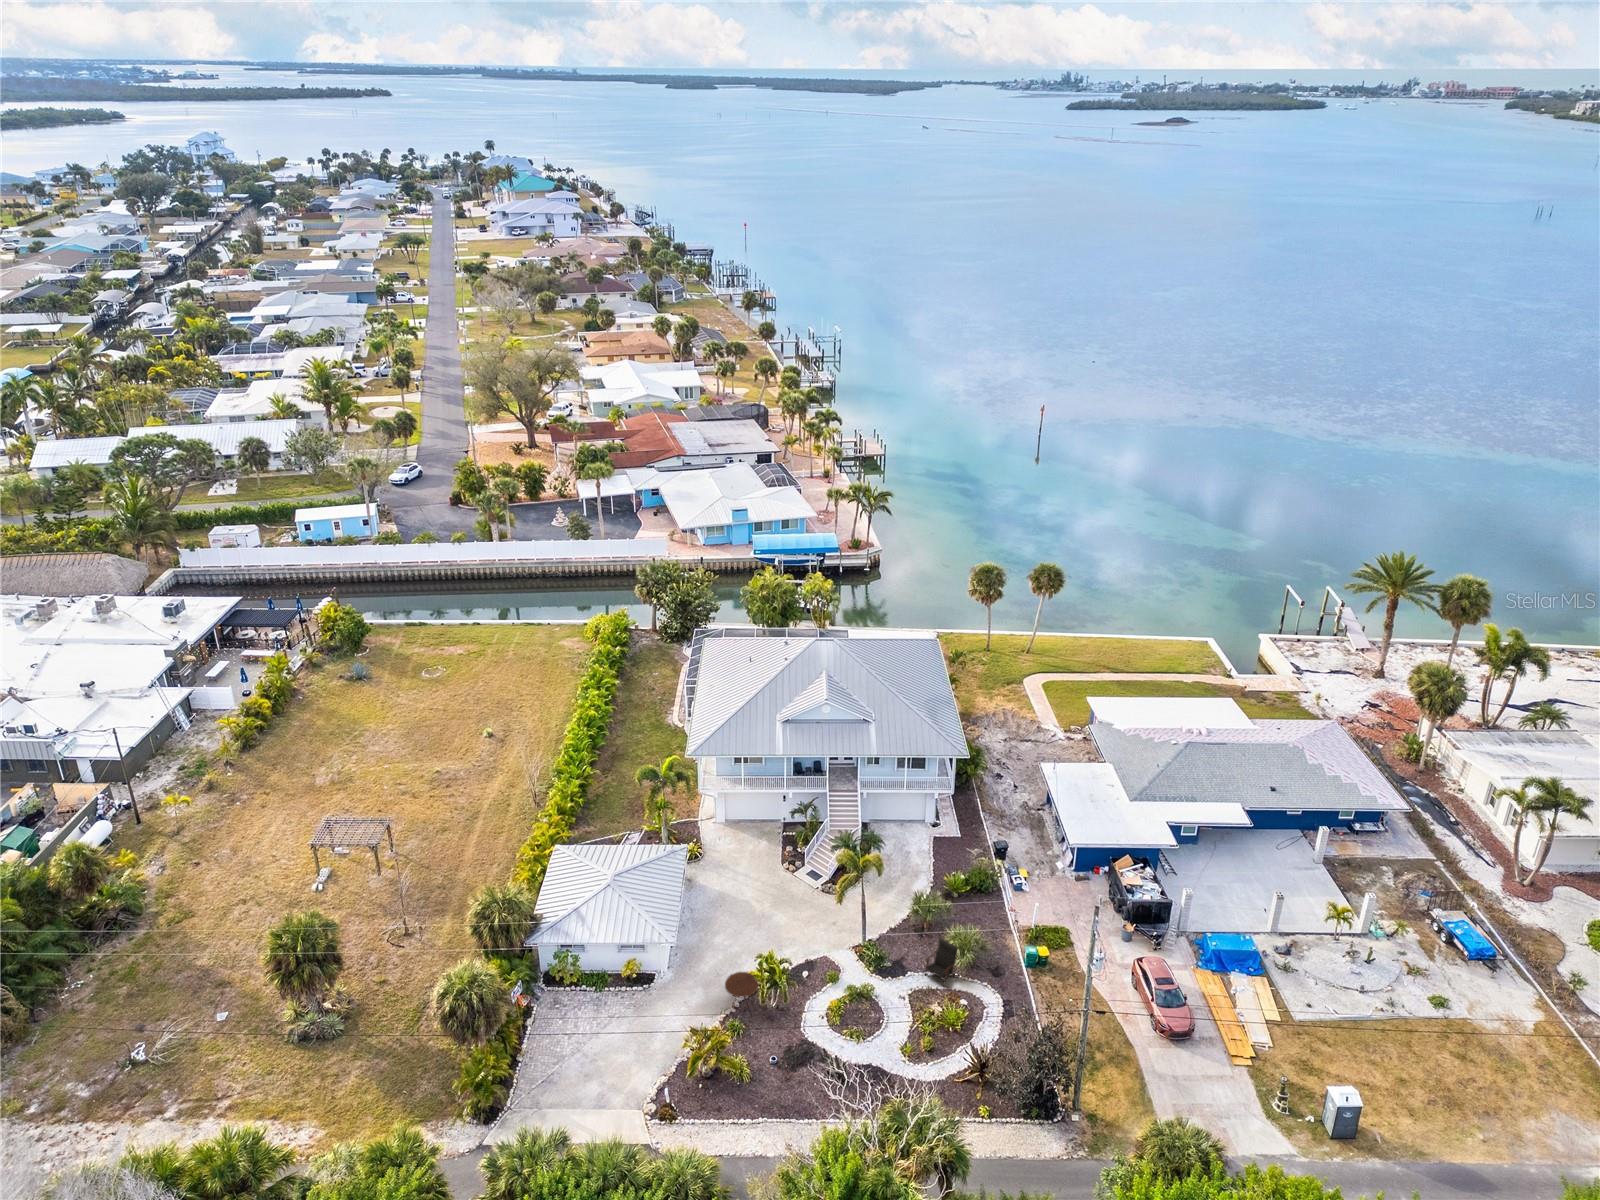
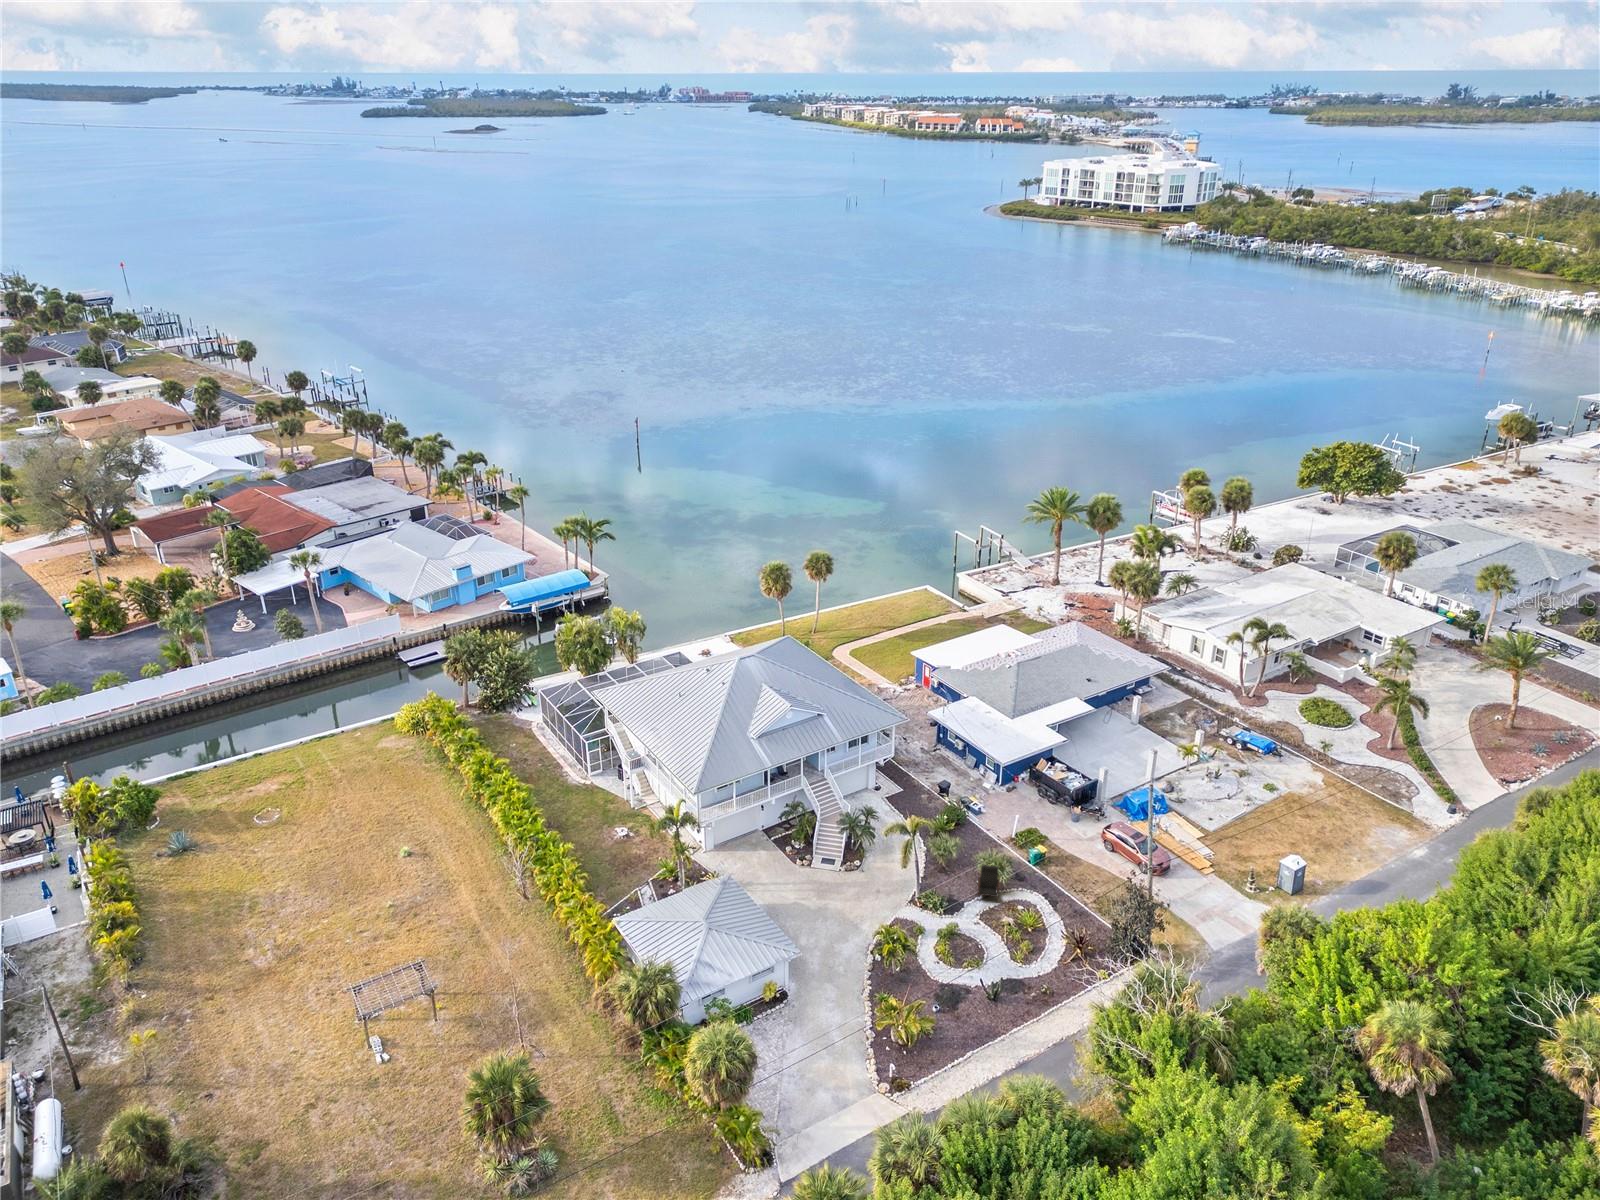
round table: present [725,972,759,1007] -> none [855,952,886,987]

